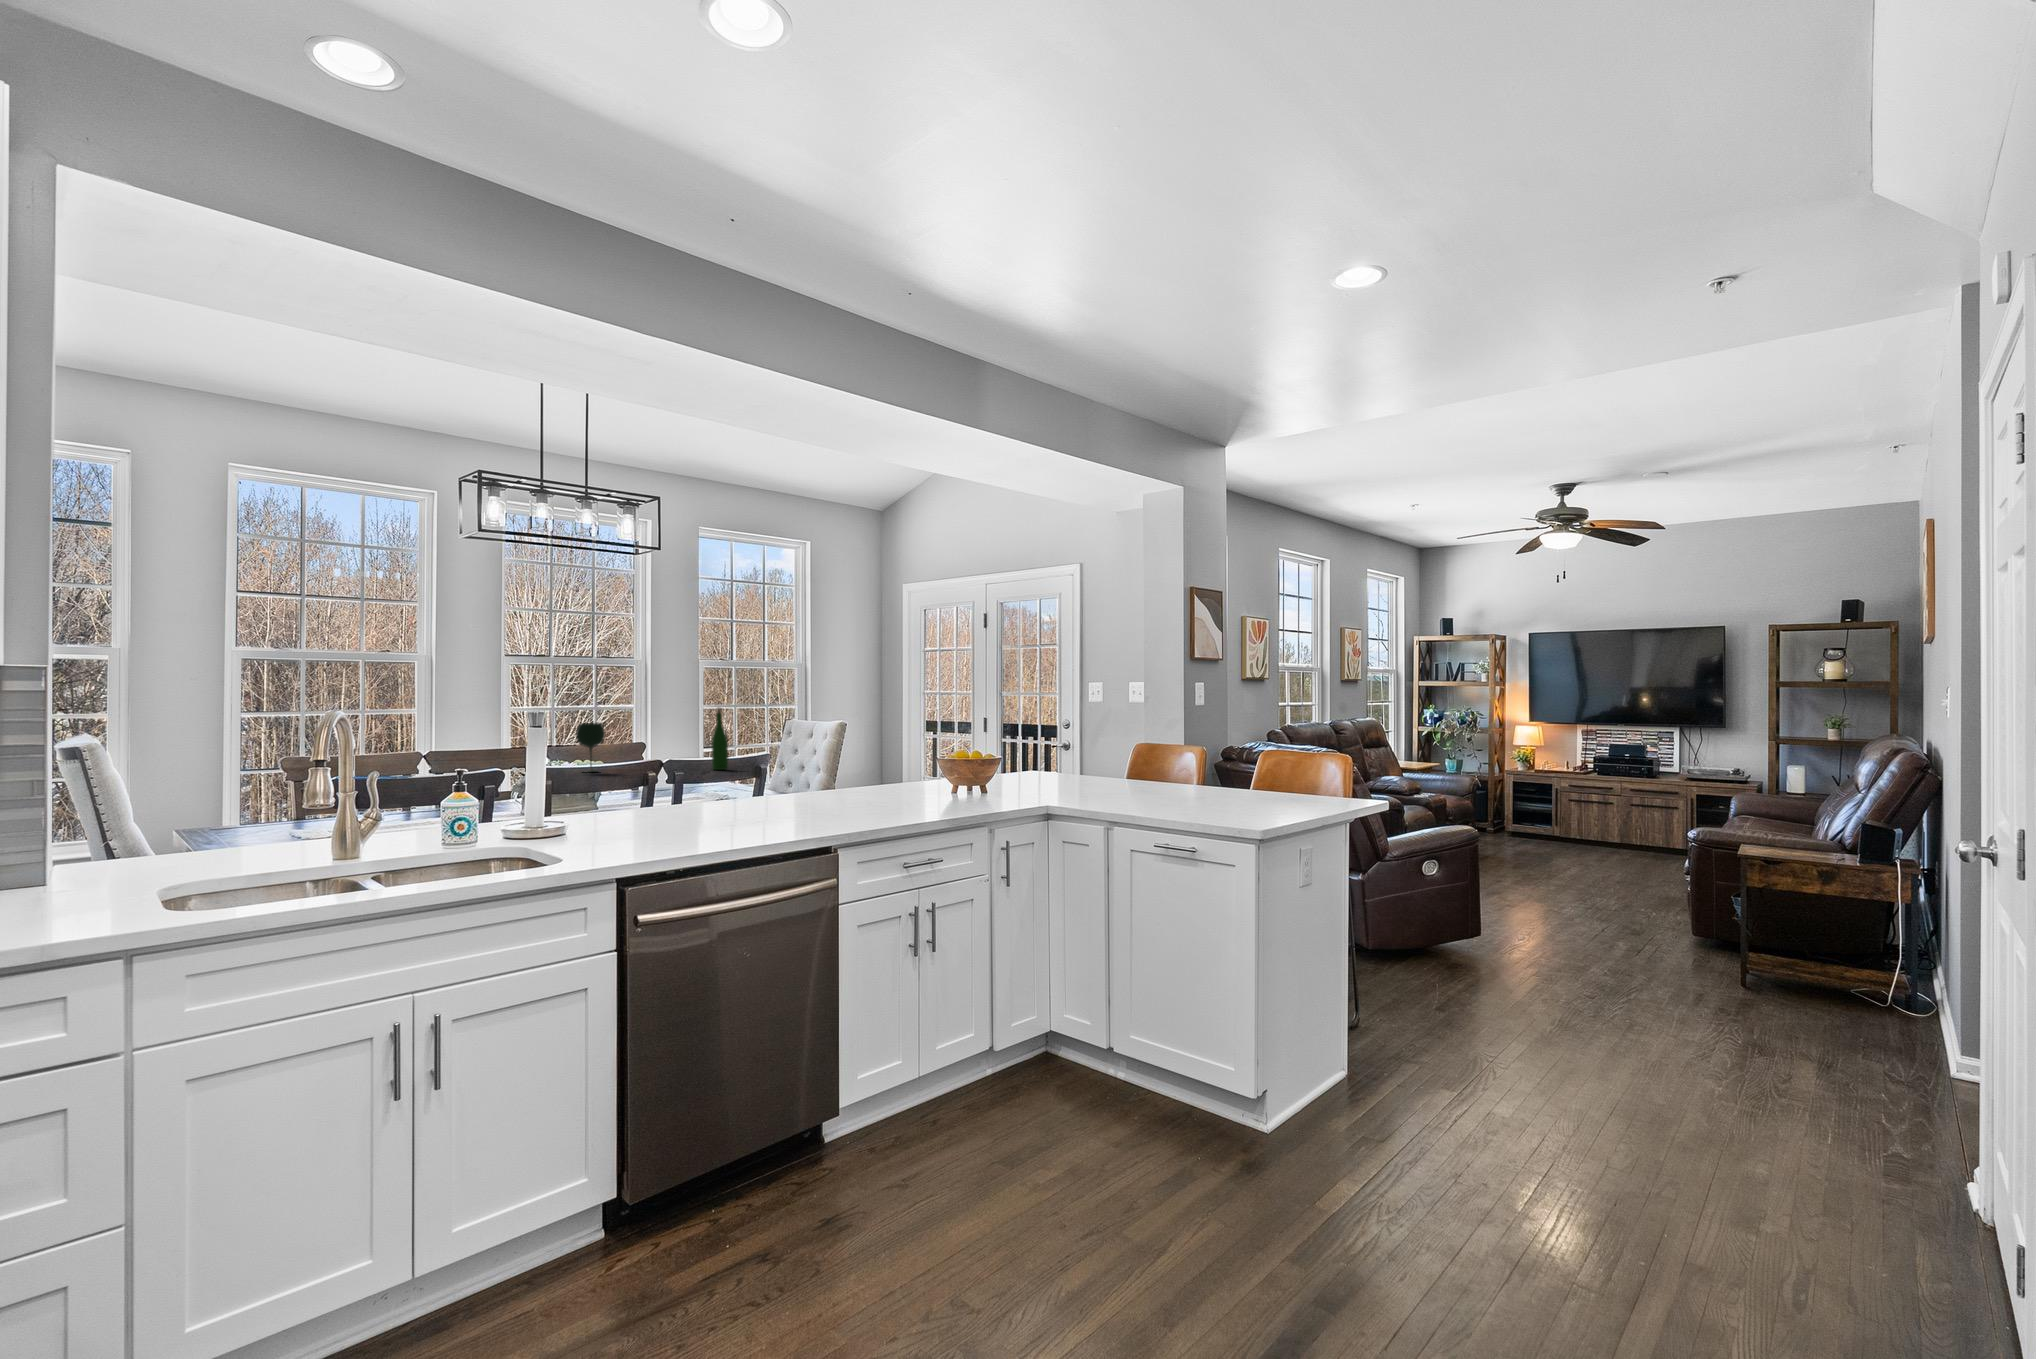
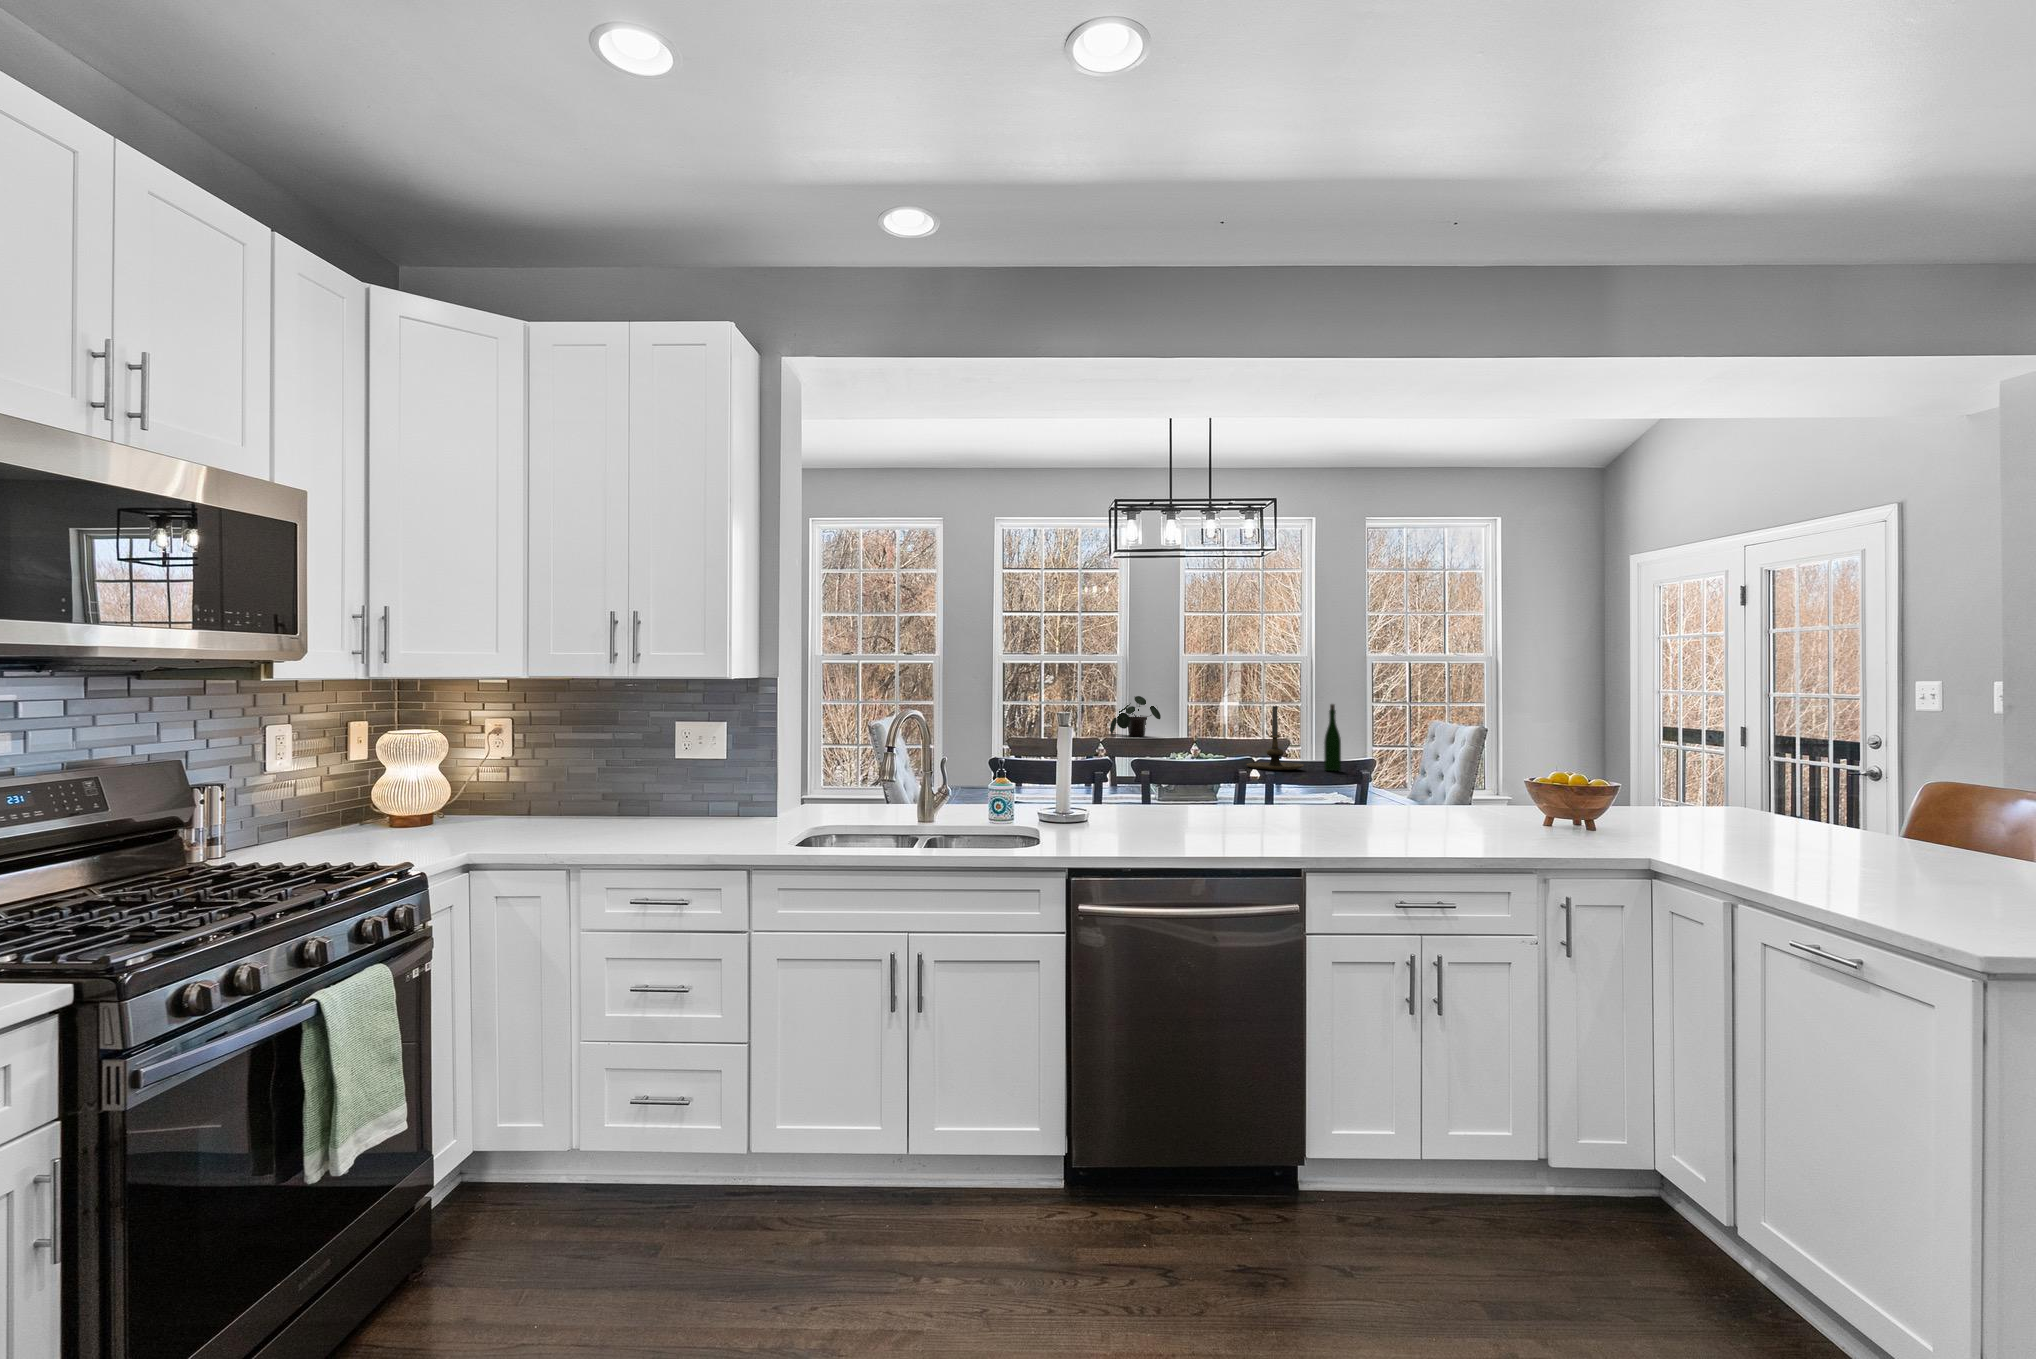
potted plant: none [422,711,486,755] -> present [1110,696,1161,736]
candle holder: none [640,711,697,773] -> present [1247,706,1304,770]
wine glass: present [576,723,605,772] -> none [1190,715,1216,763]

